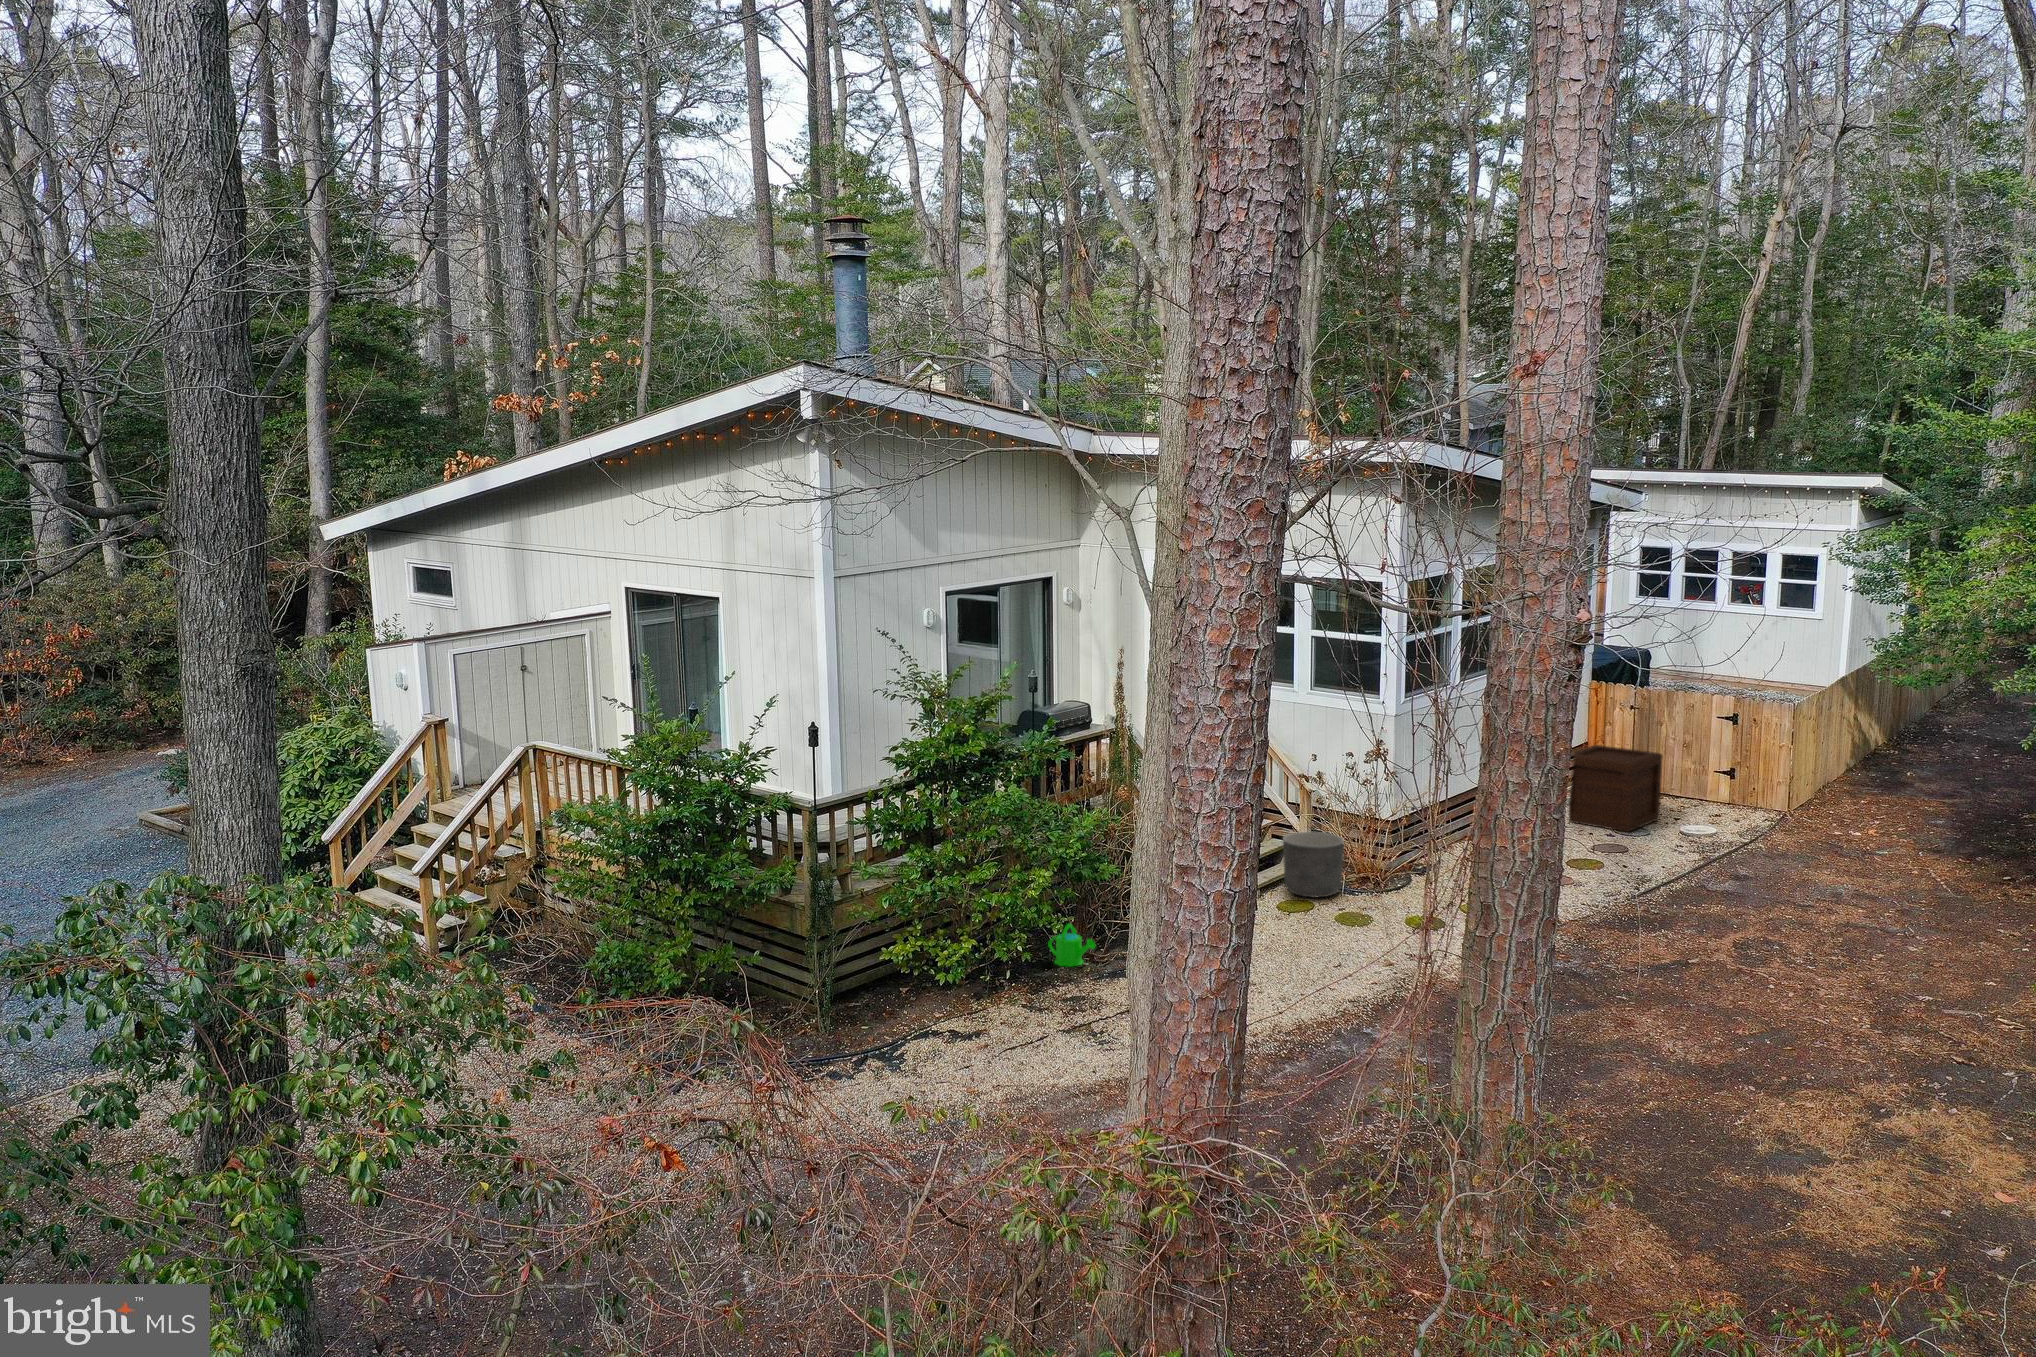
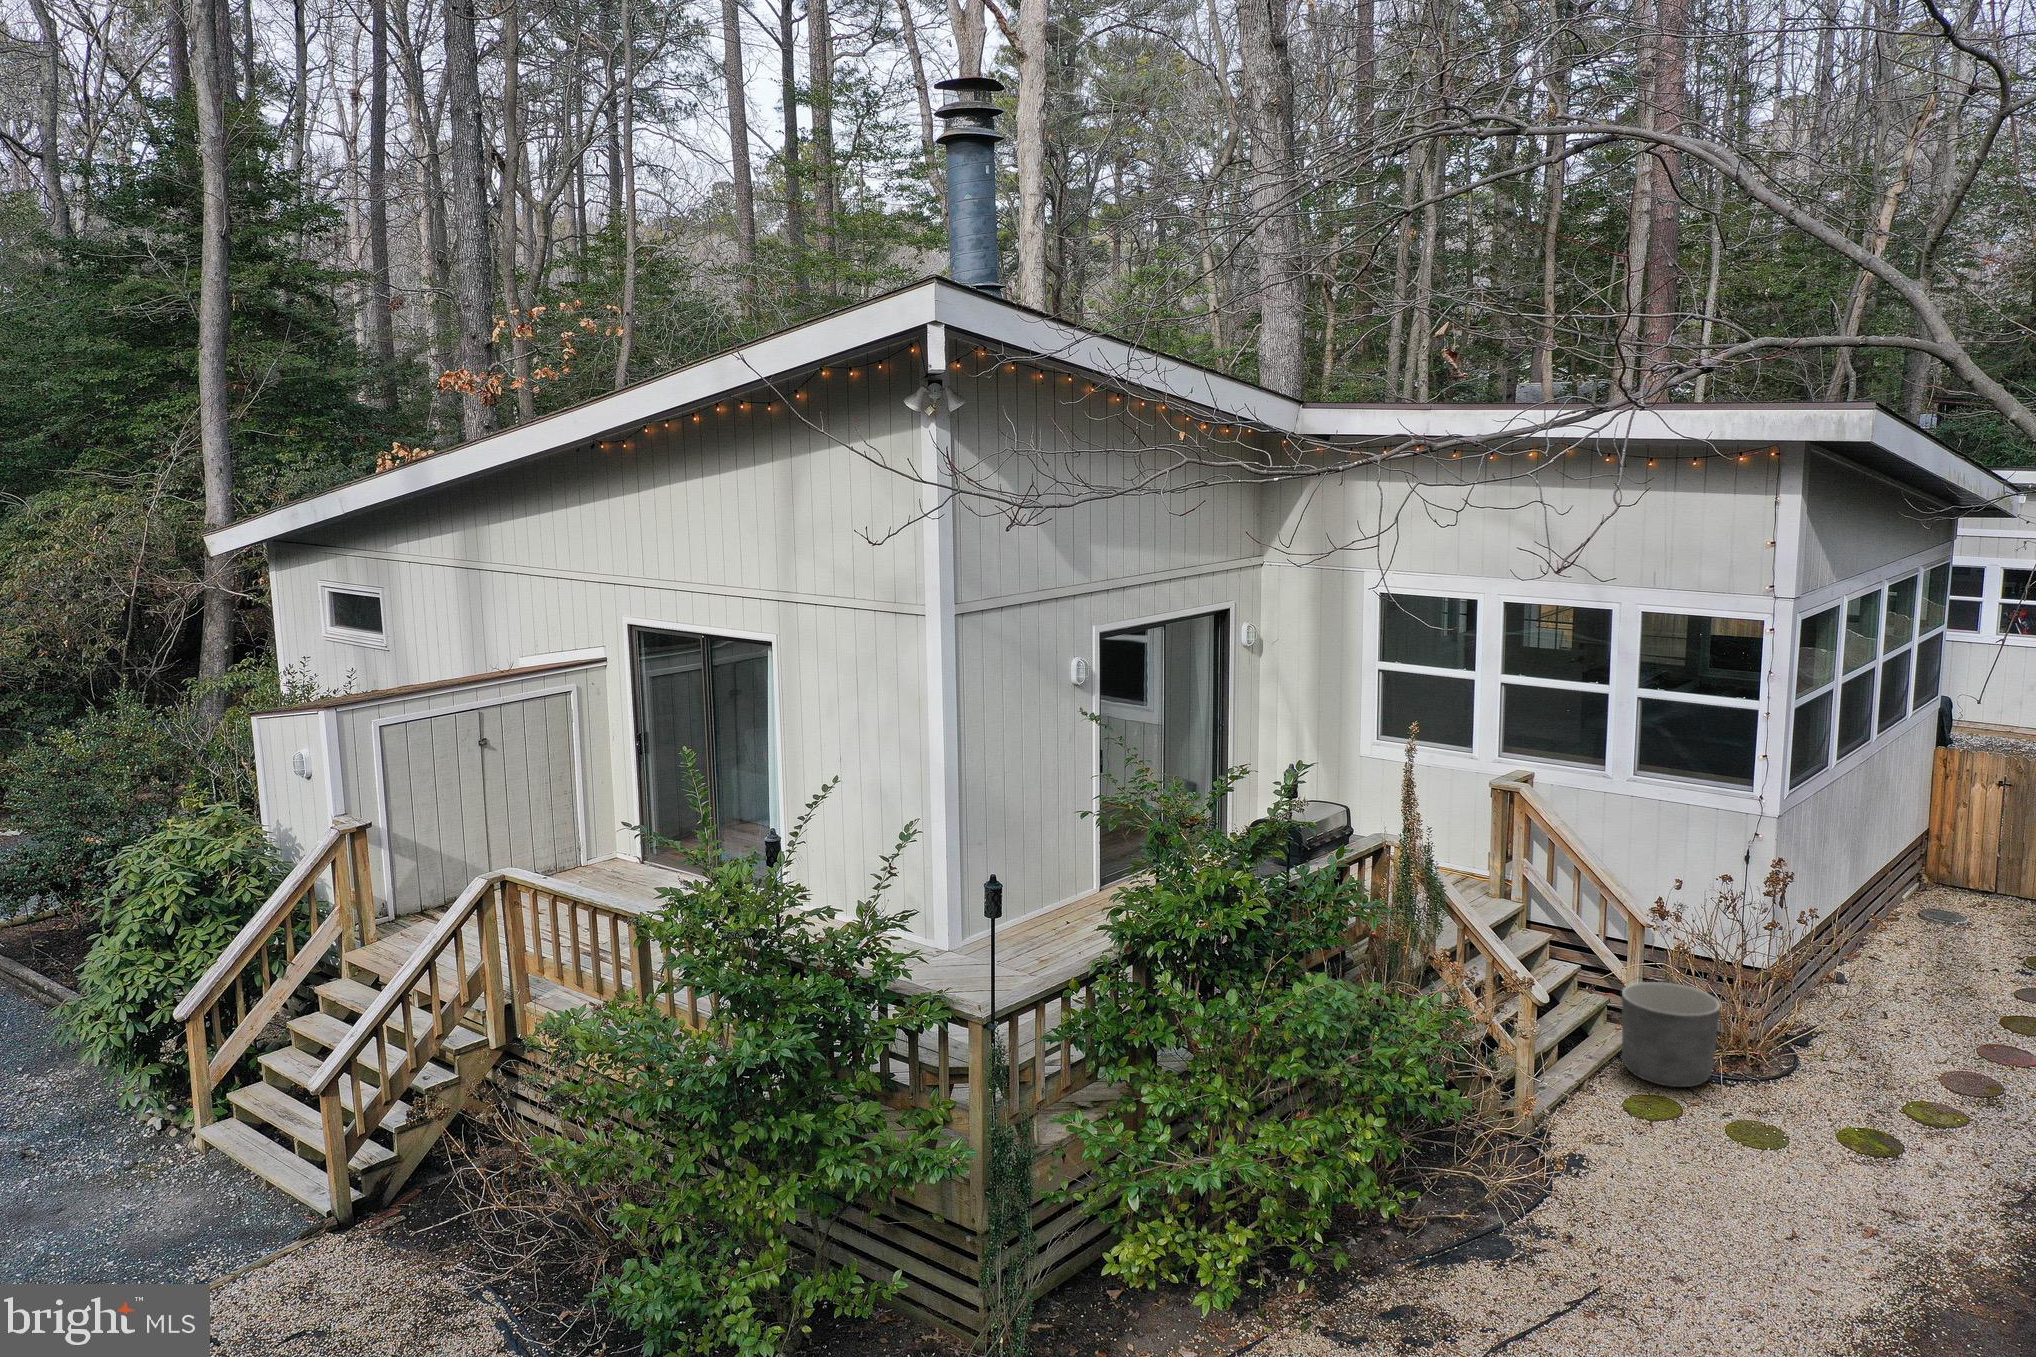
wooden crate: present [1569,745,1663,832] -> none [1886,824,2020,948]
watering can: present [1048,924,1095,967] -> none [1363,1190,1453,1266]

